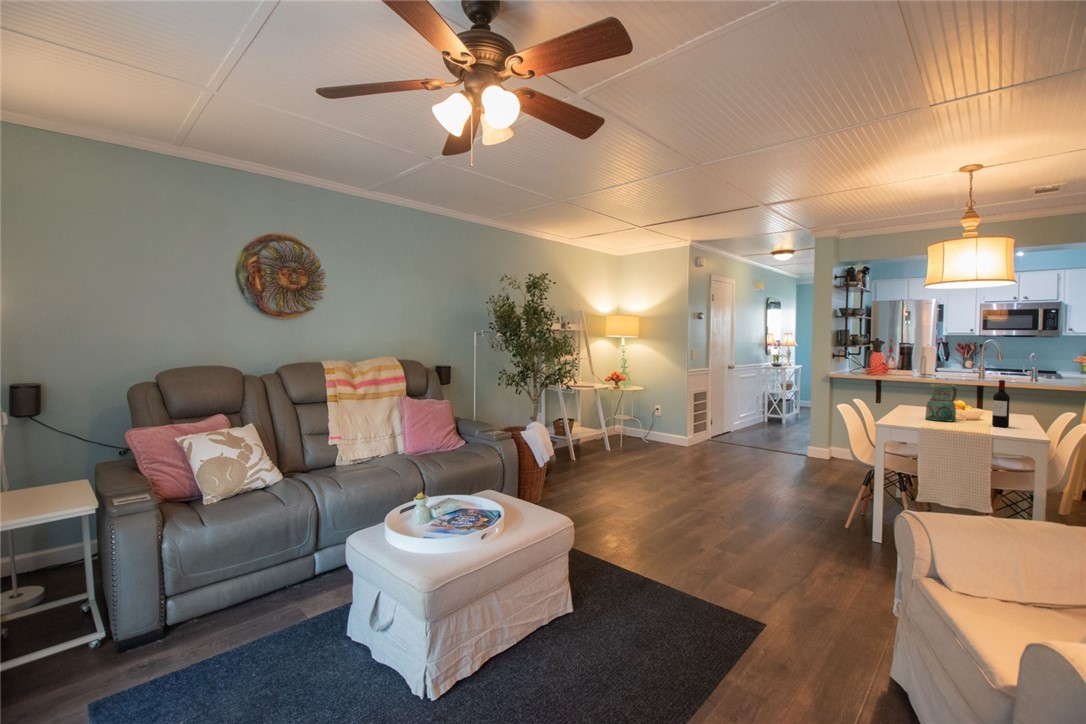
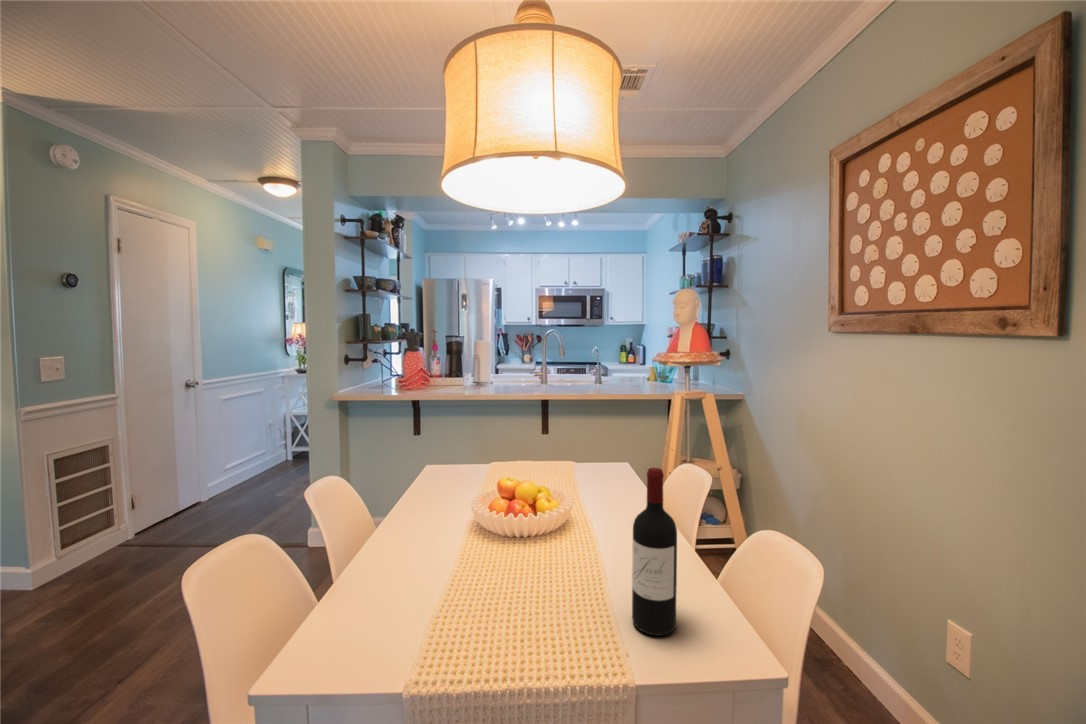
ceramic pitcher: present [925,384,957,421] -> none [450,470,533,626]

